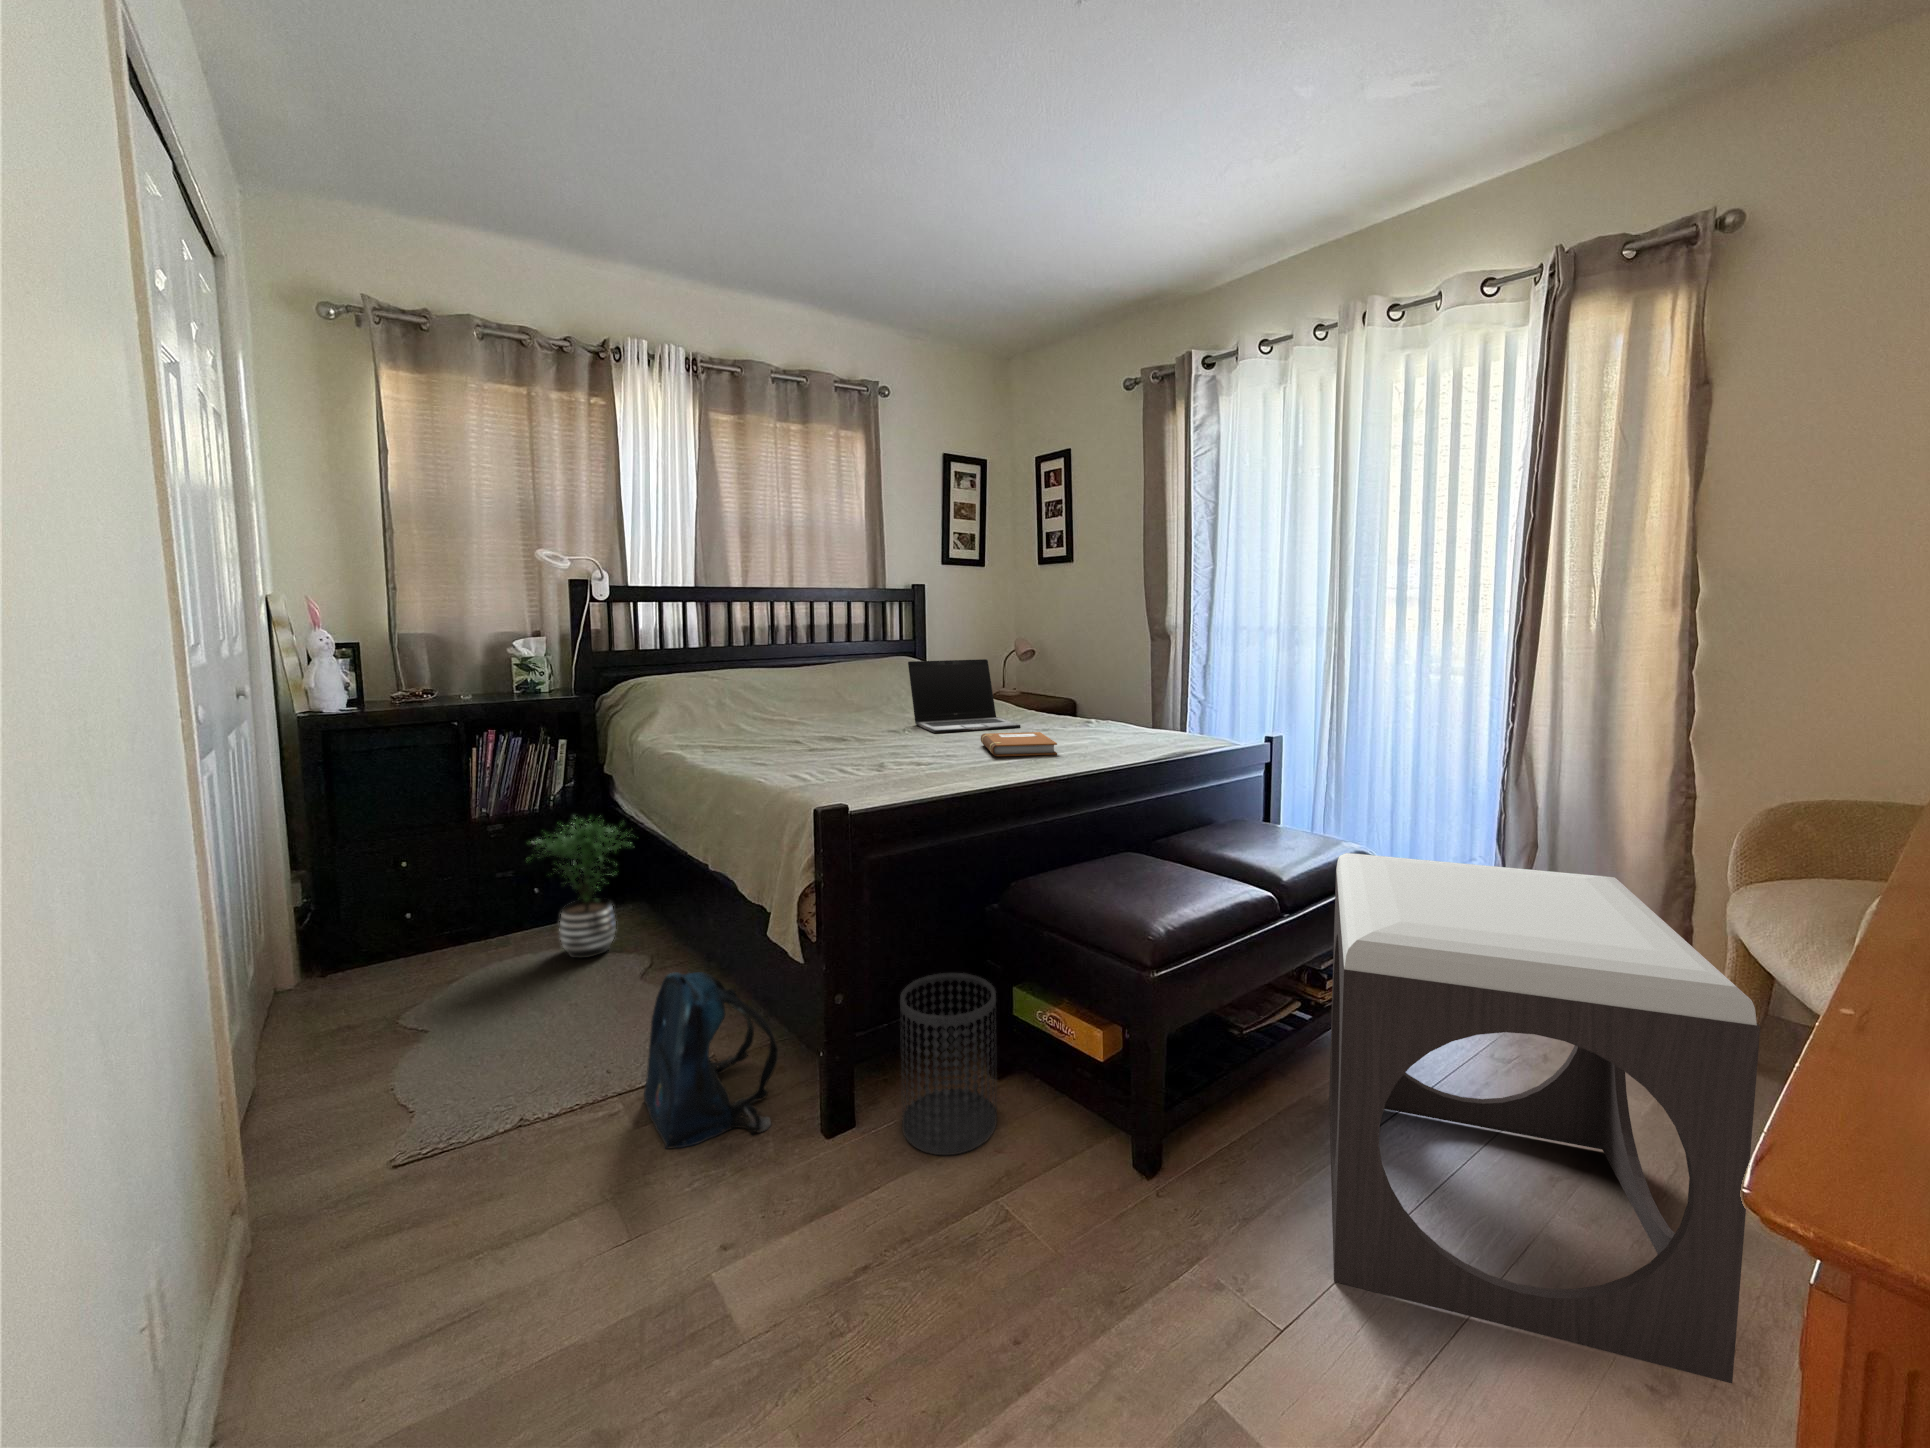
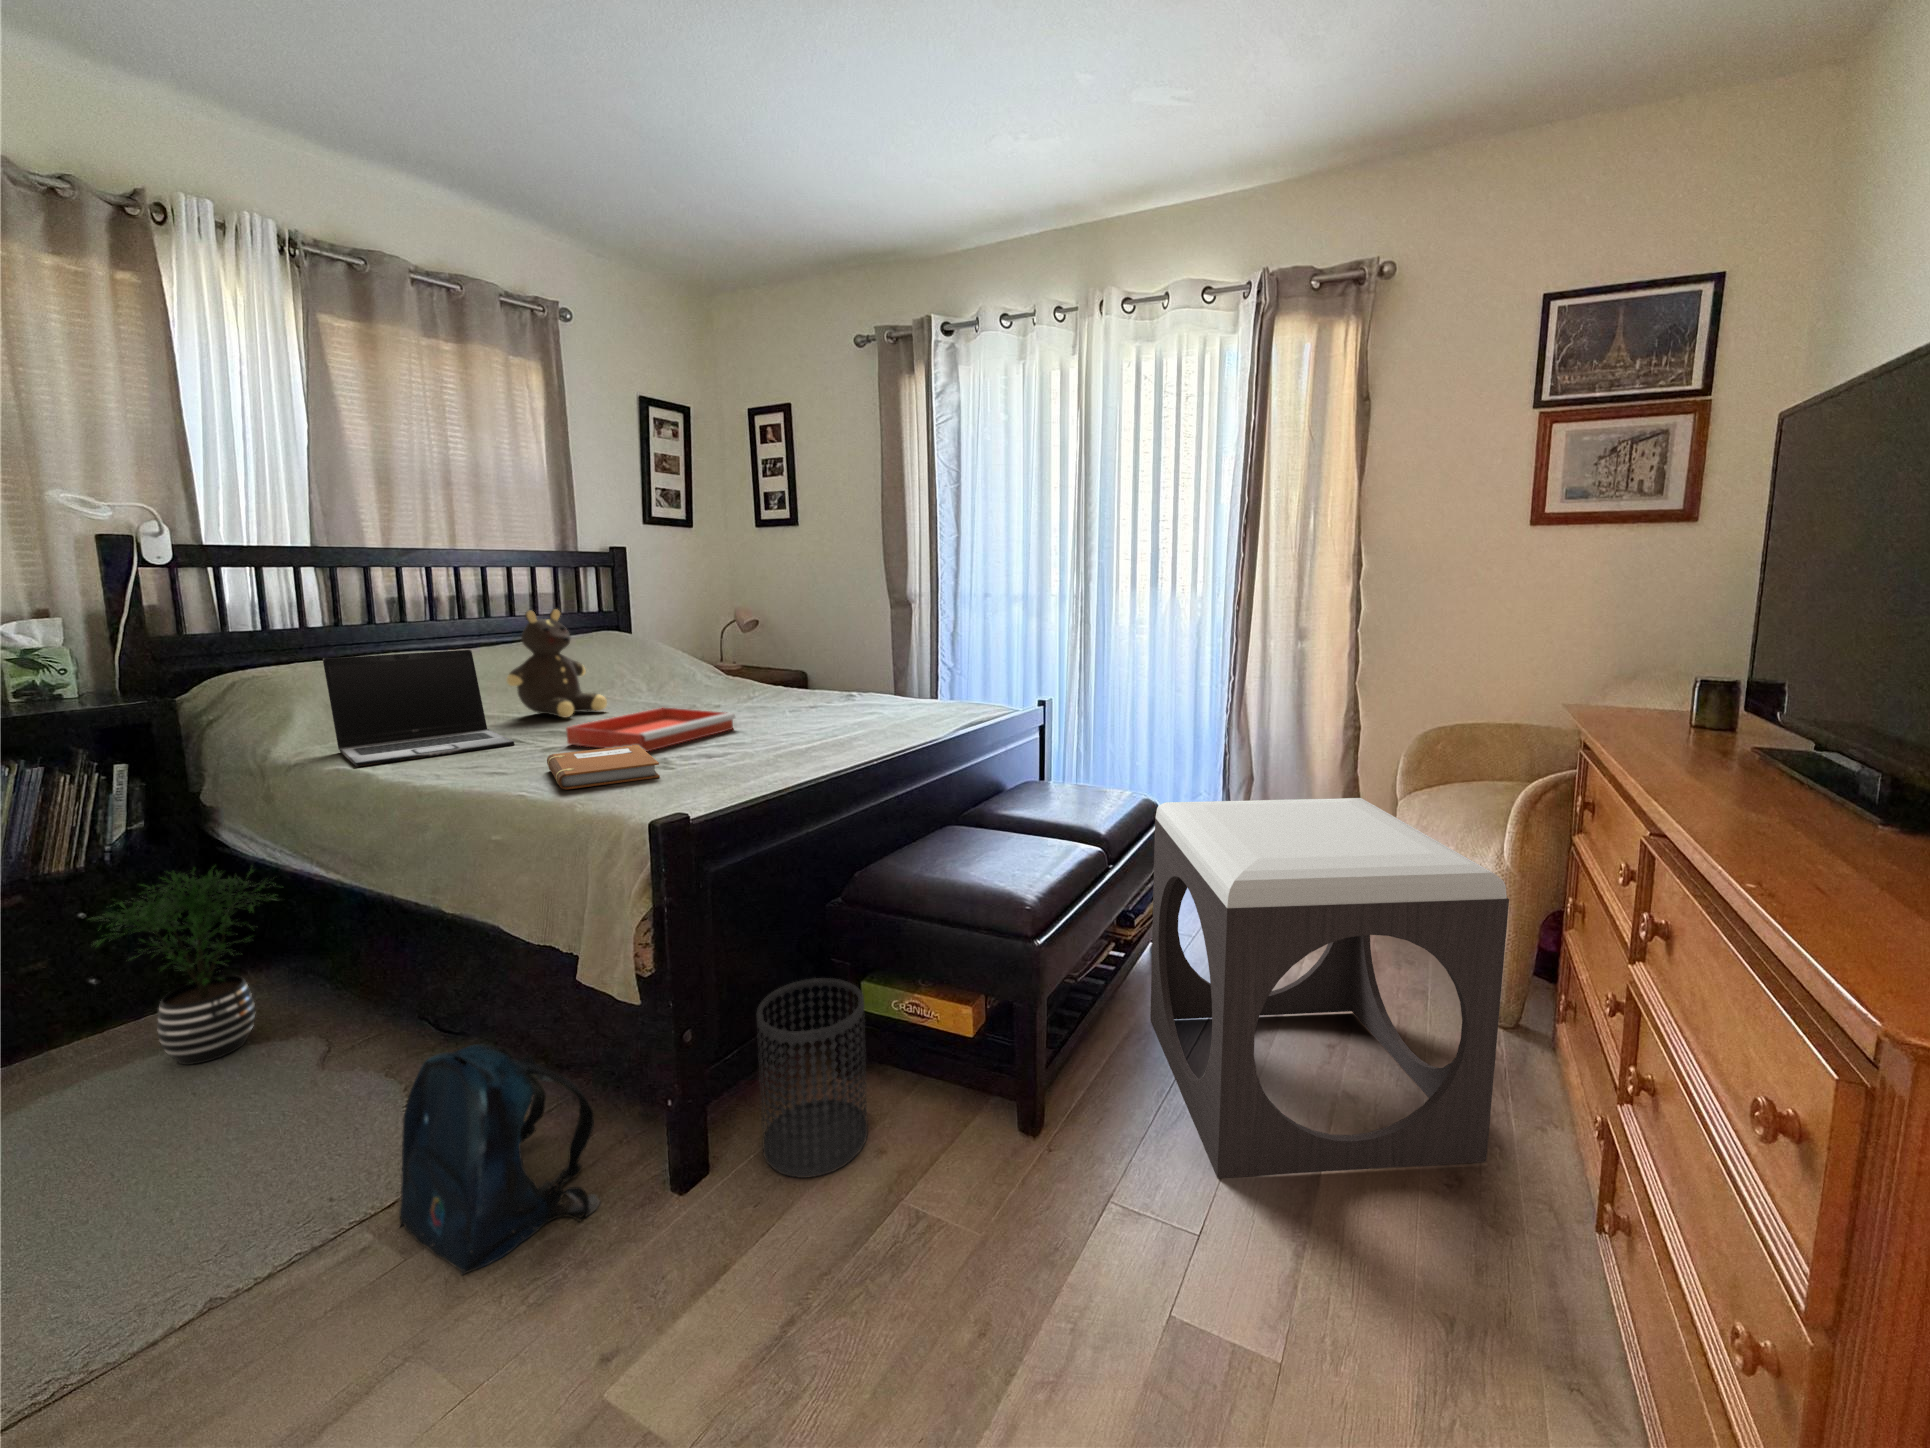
teddy bear: none [804,635,879,727] -> present [507,609,607,717]
laptop: present [908,659,1020,733] -> present [323,650,514,767]
tray: none [826,722,962,758] -> present [566,708,736,751]
notebook: present [981,732,1057,756] -> present [547,745,660,790]

